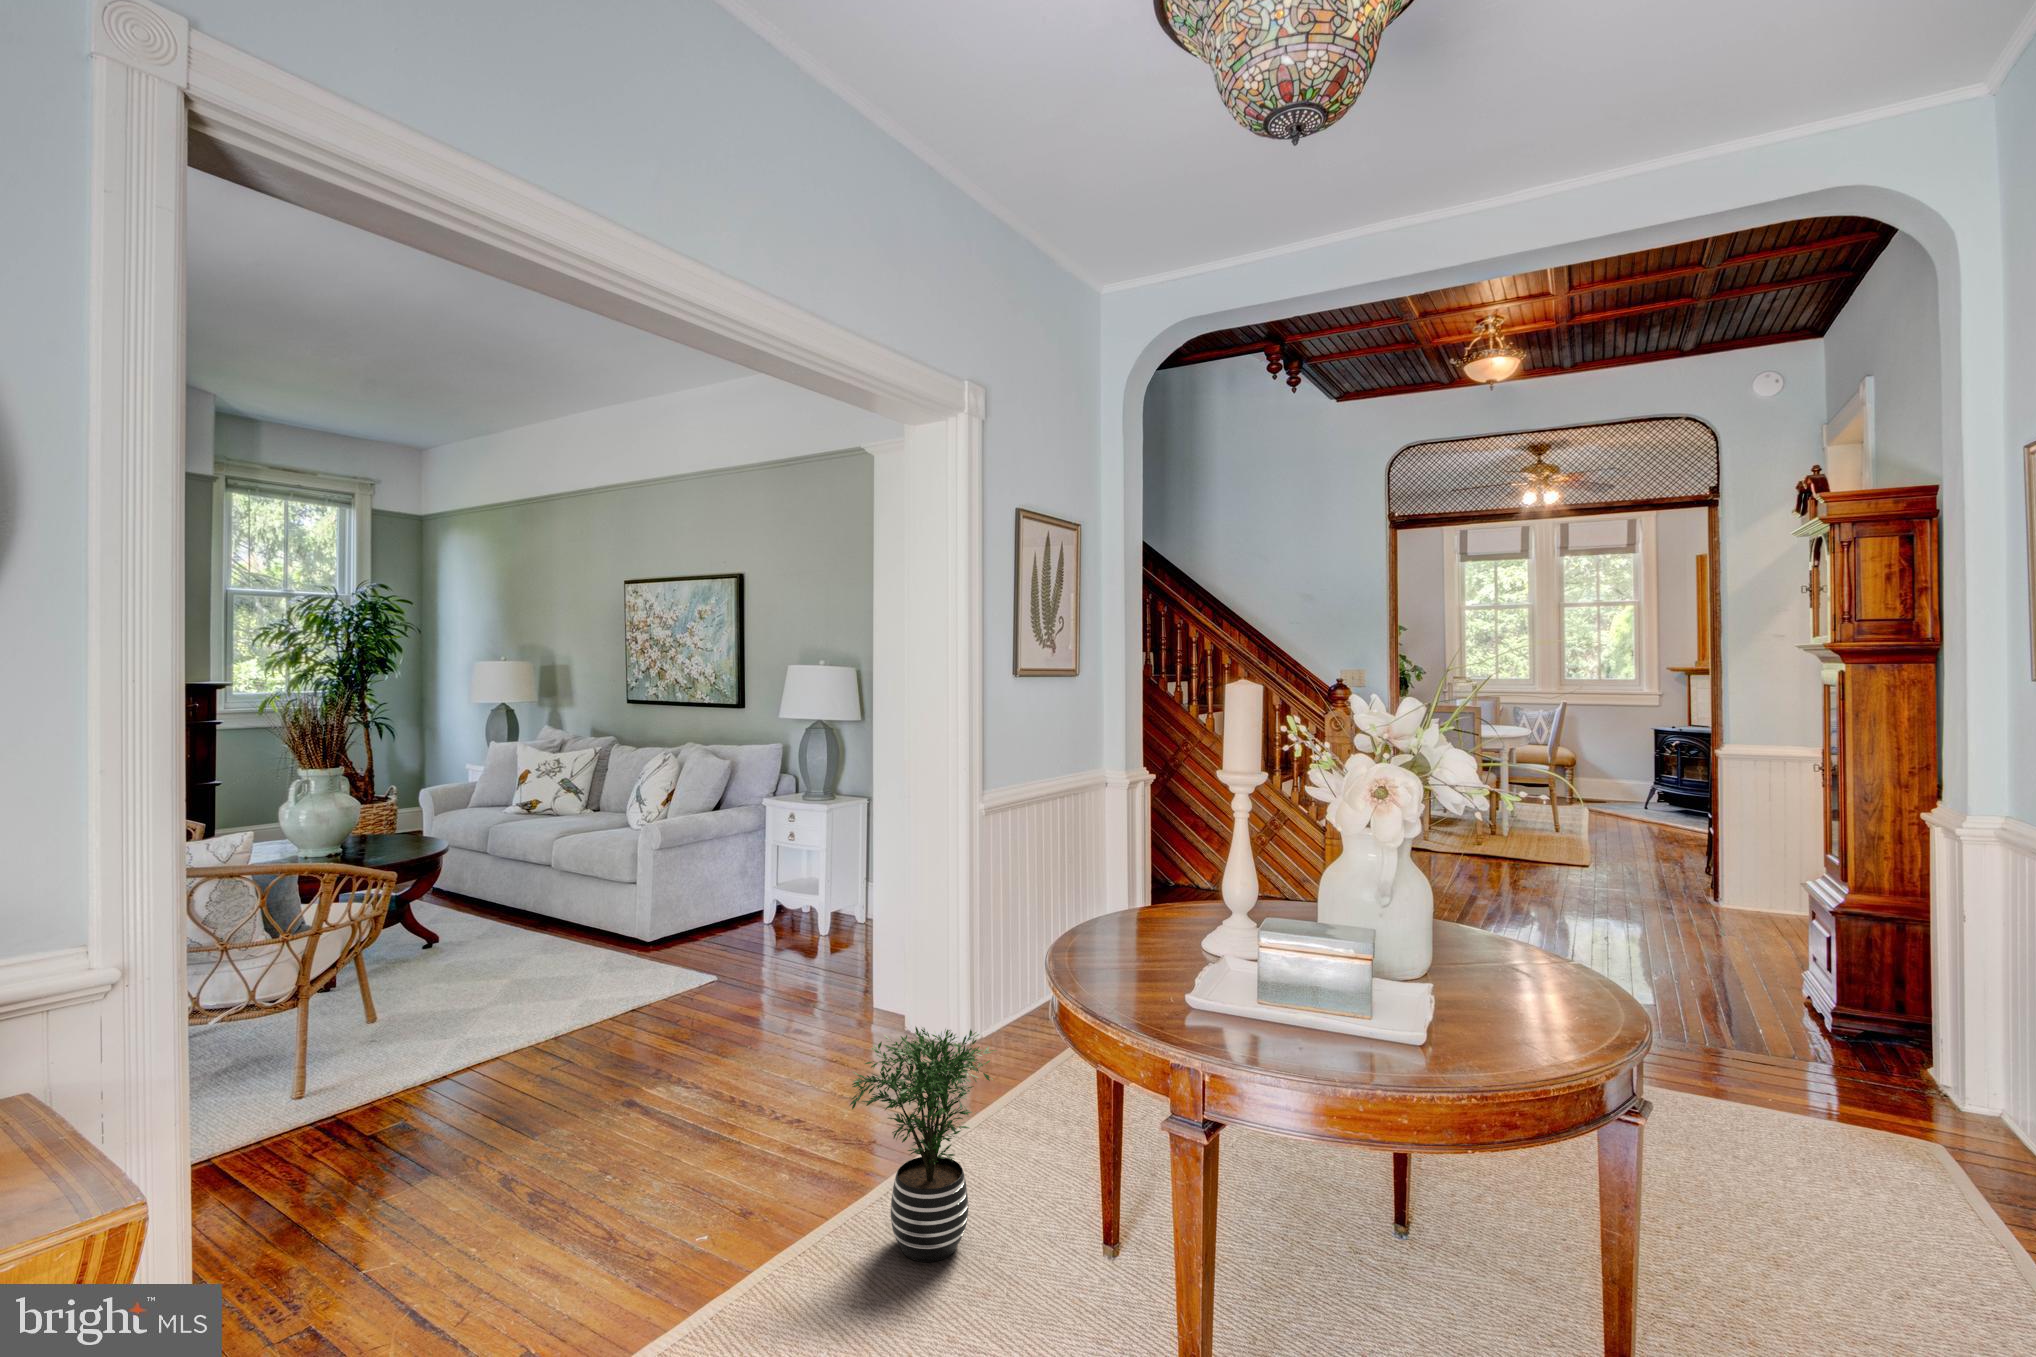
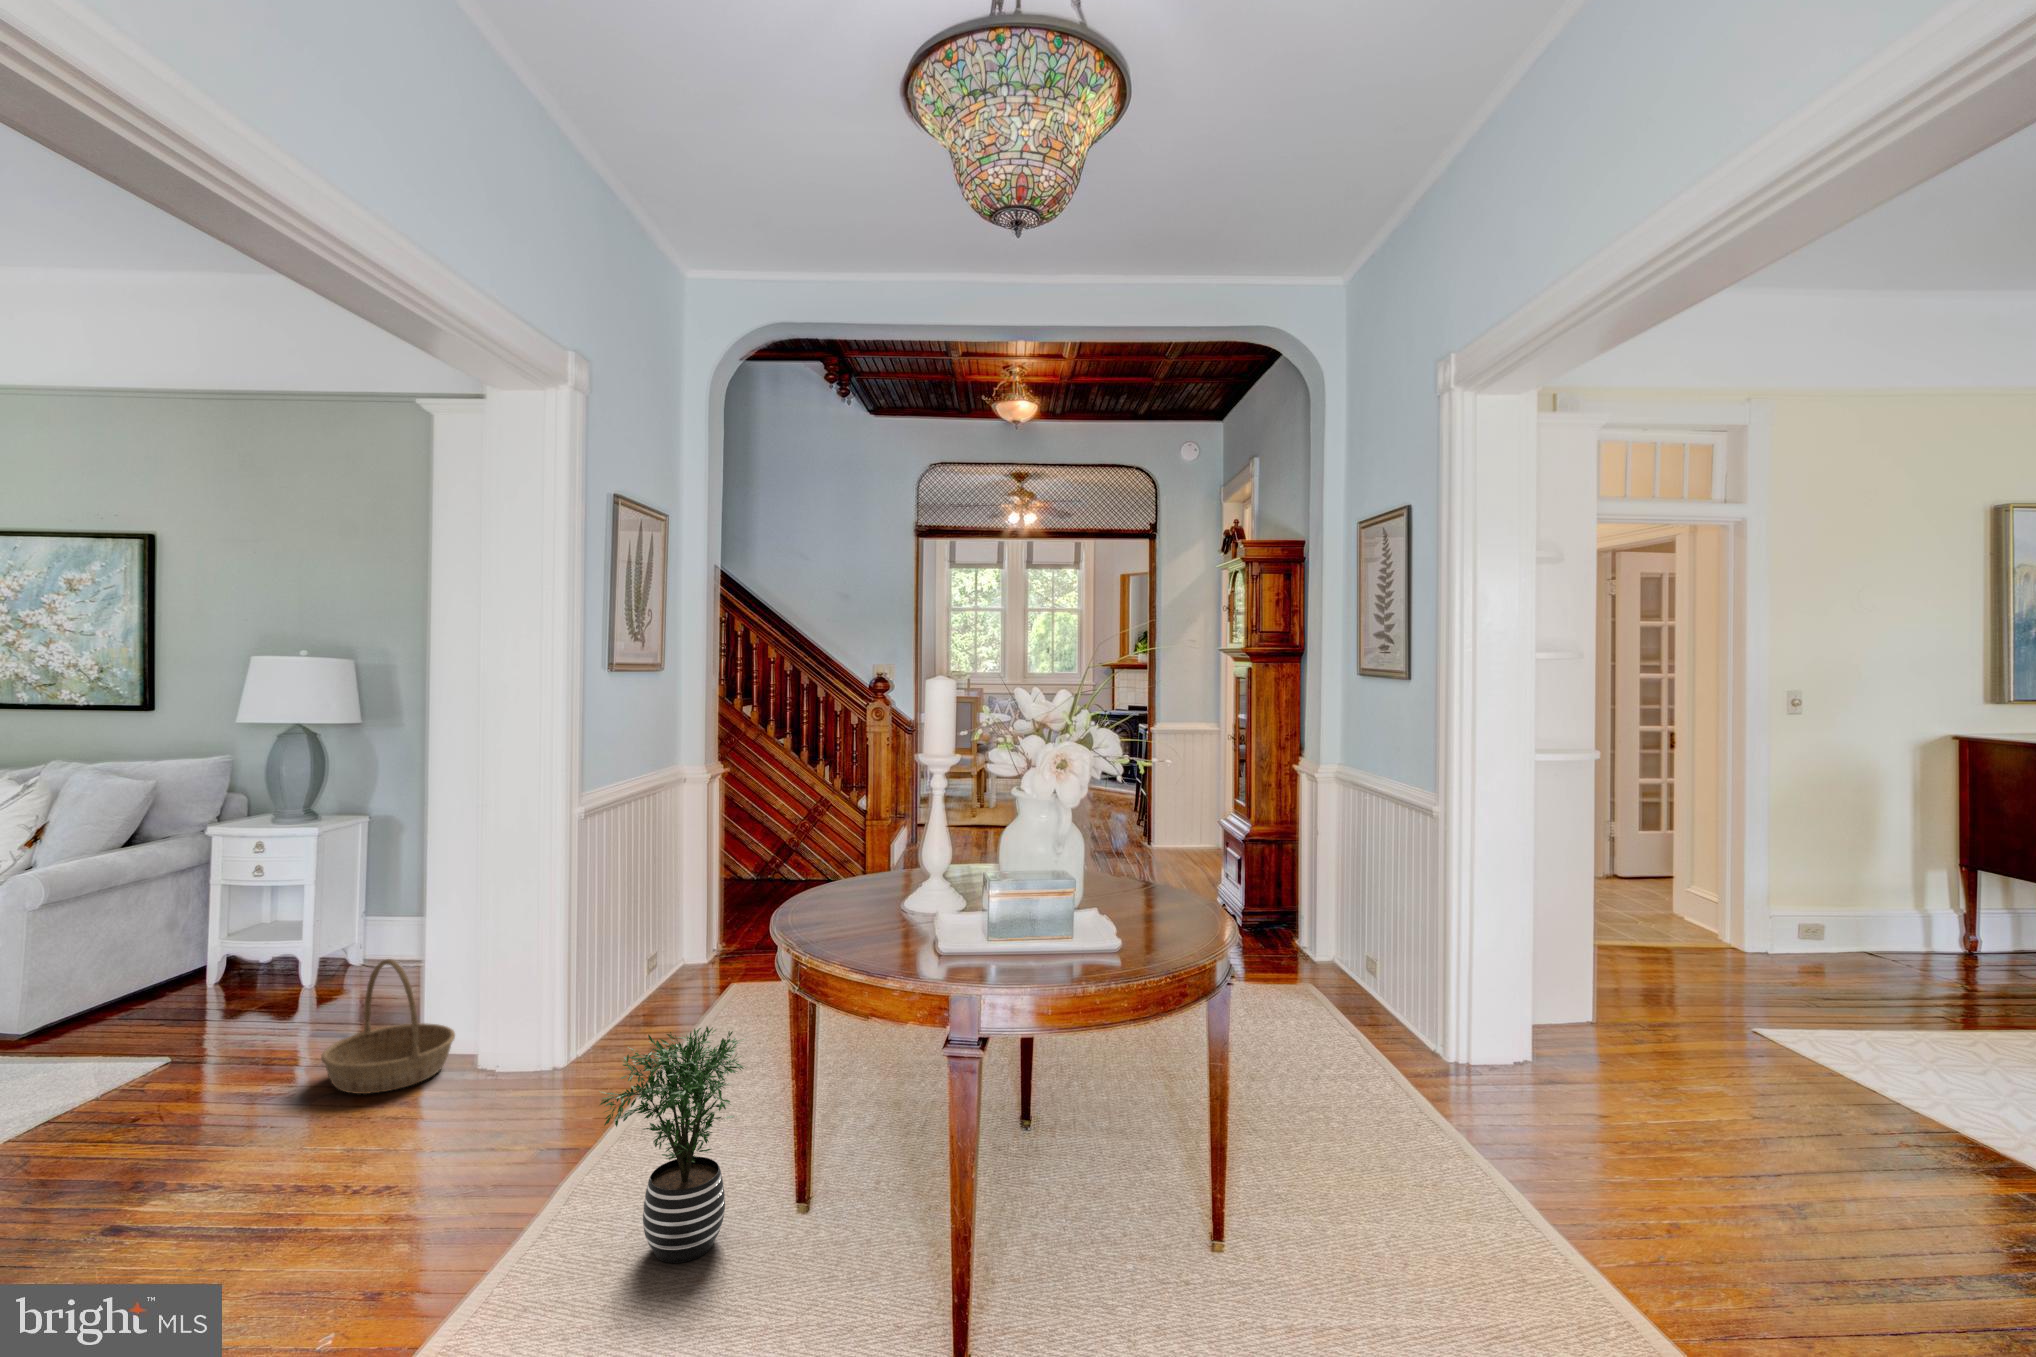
basket: none [771,920,868,1032] -> present [321,959,455,1094]

